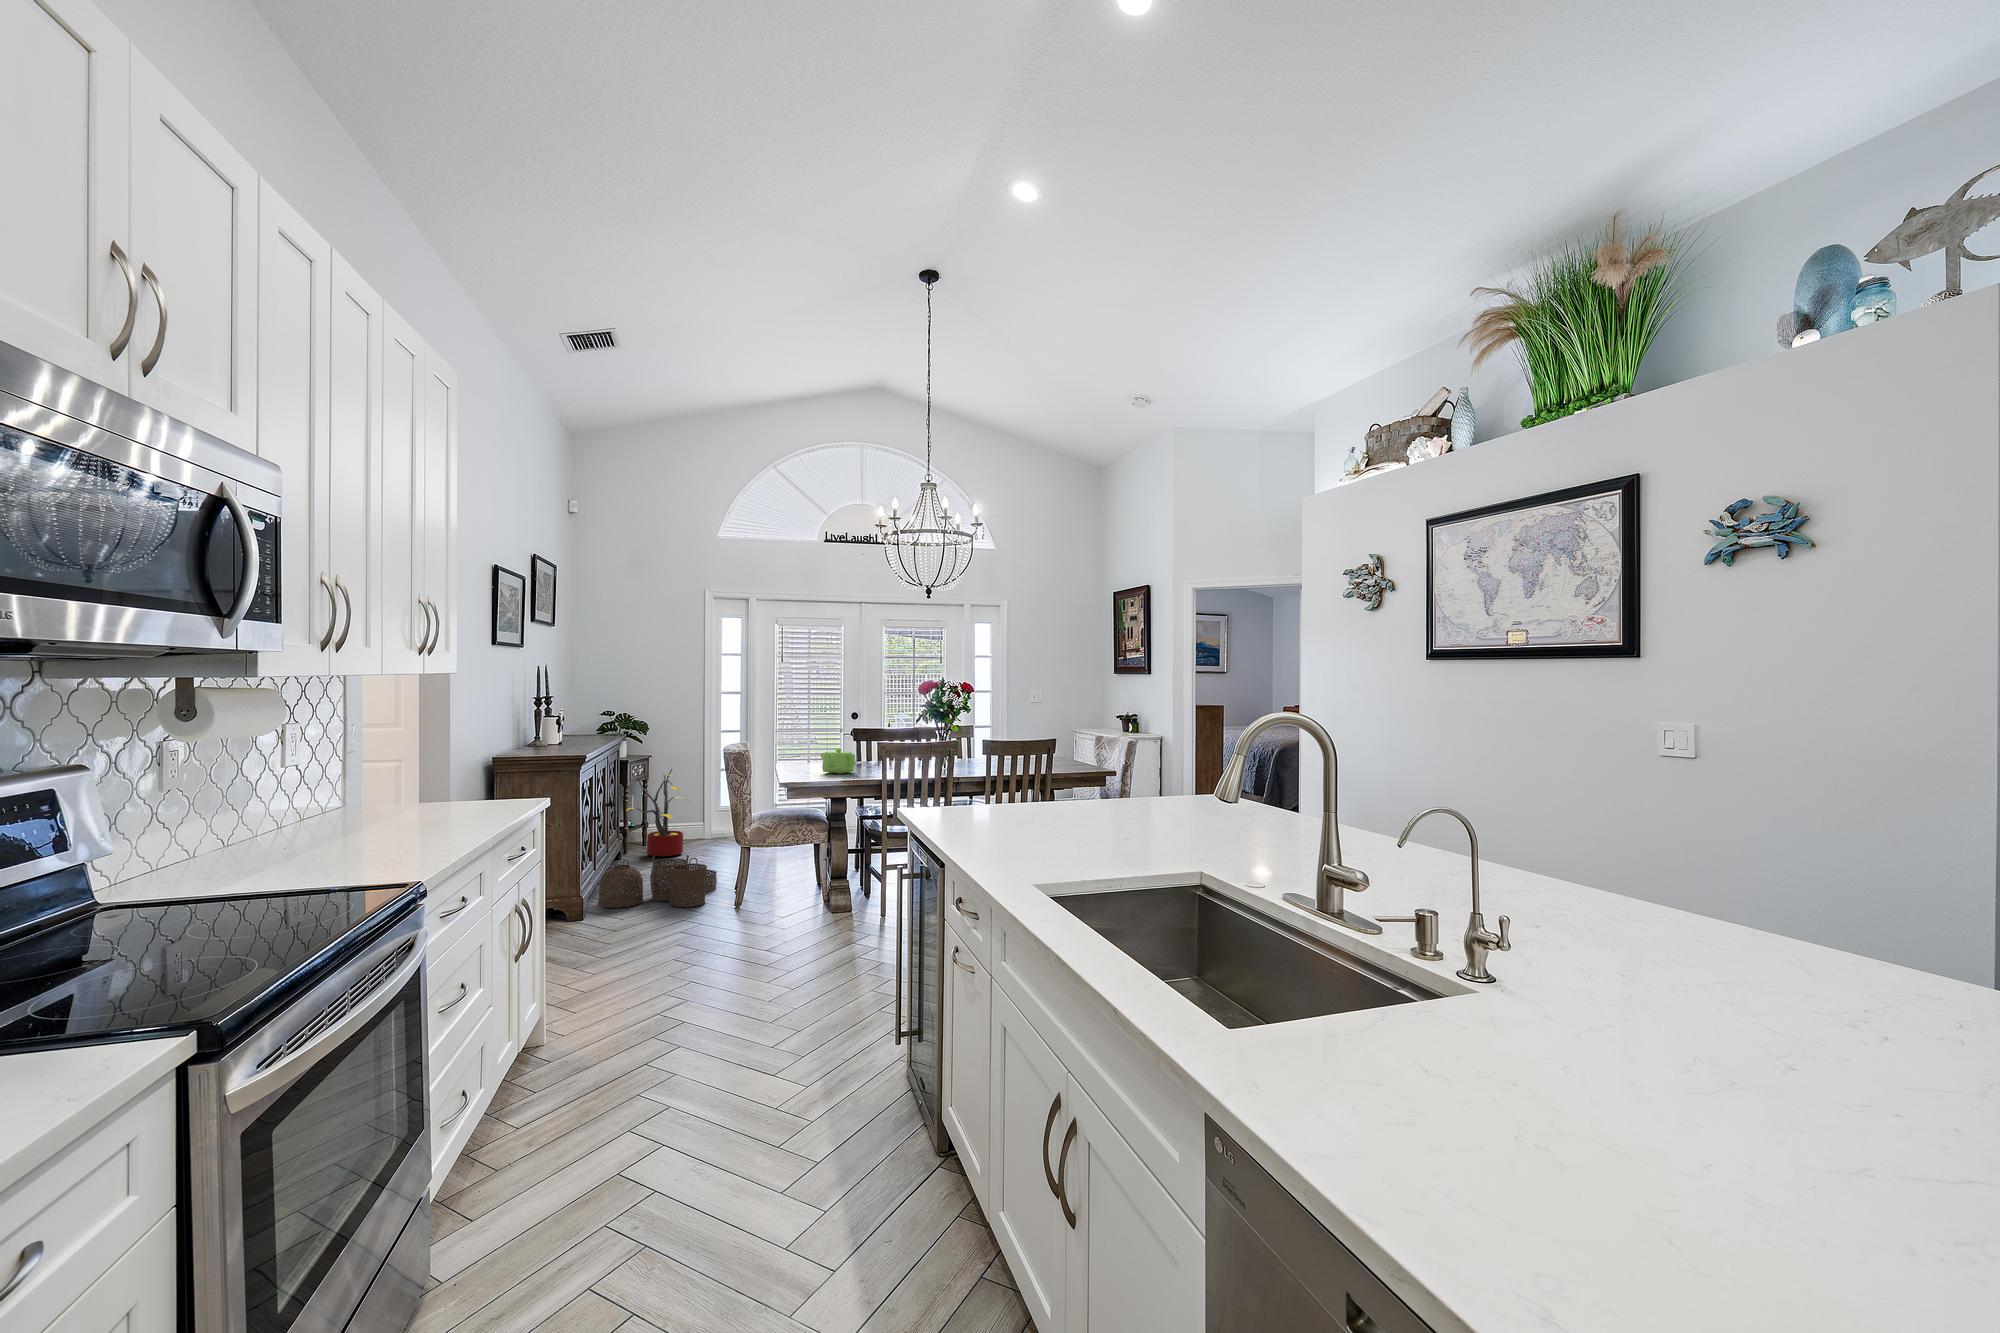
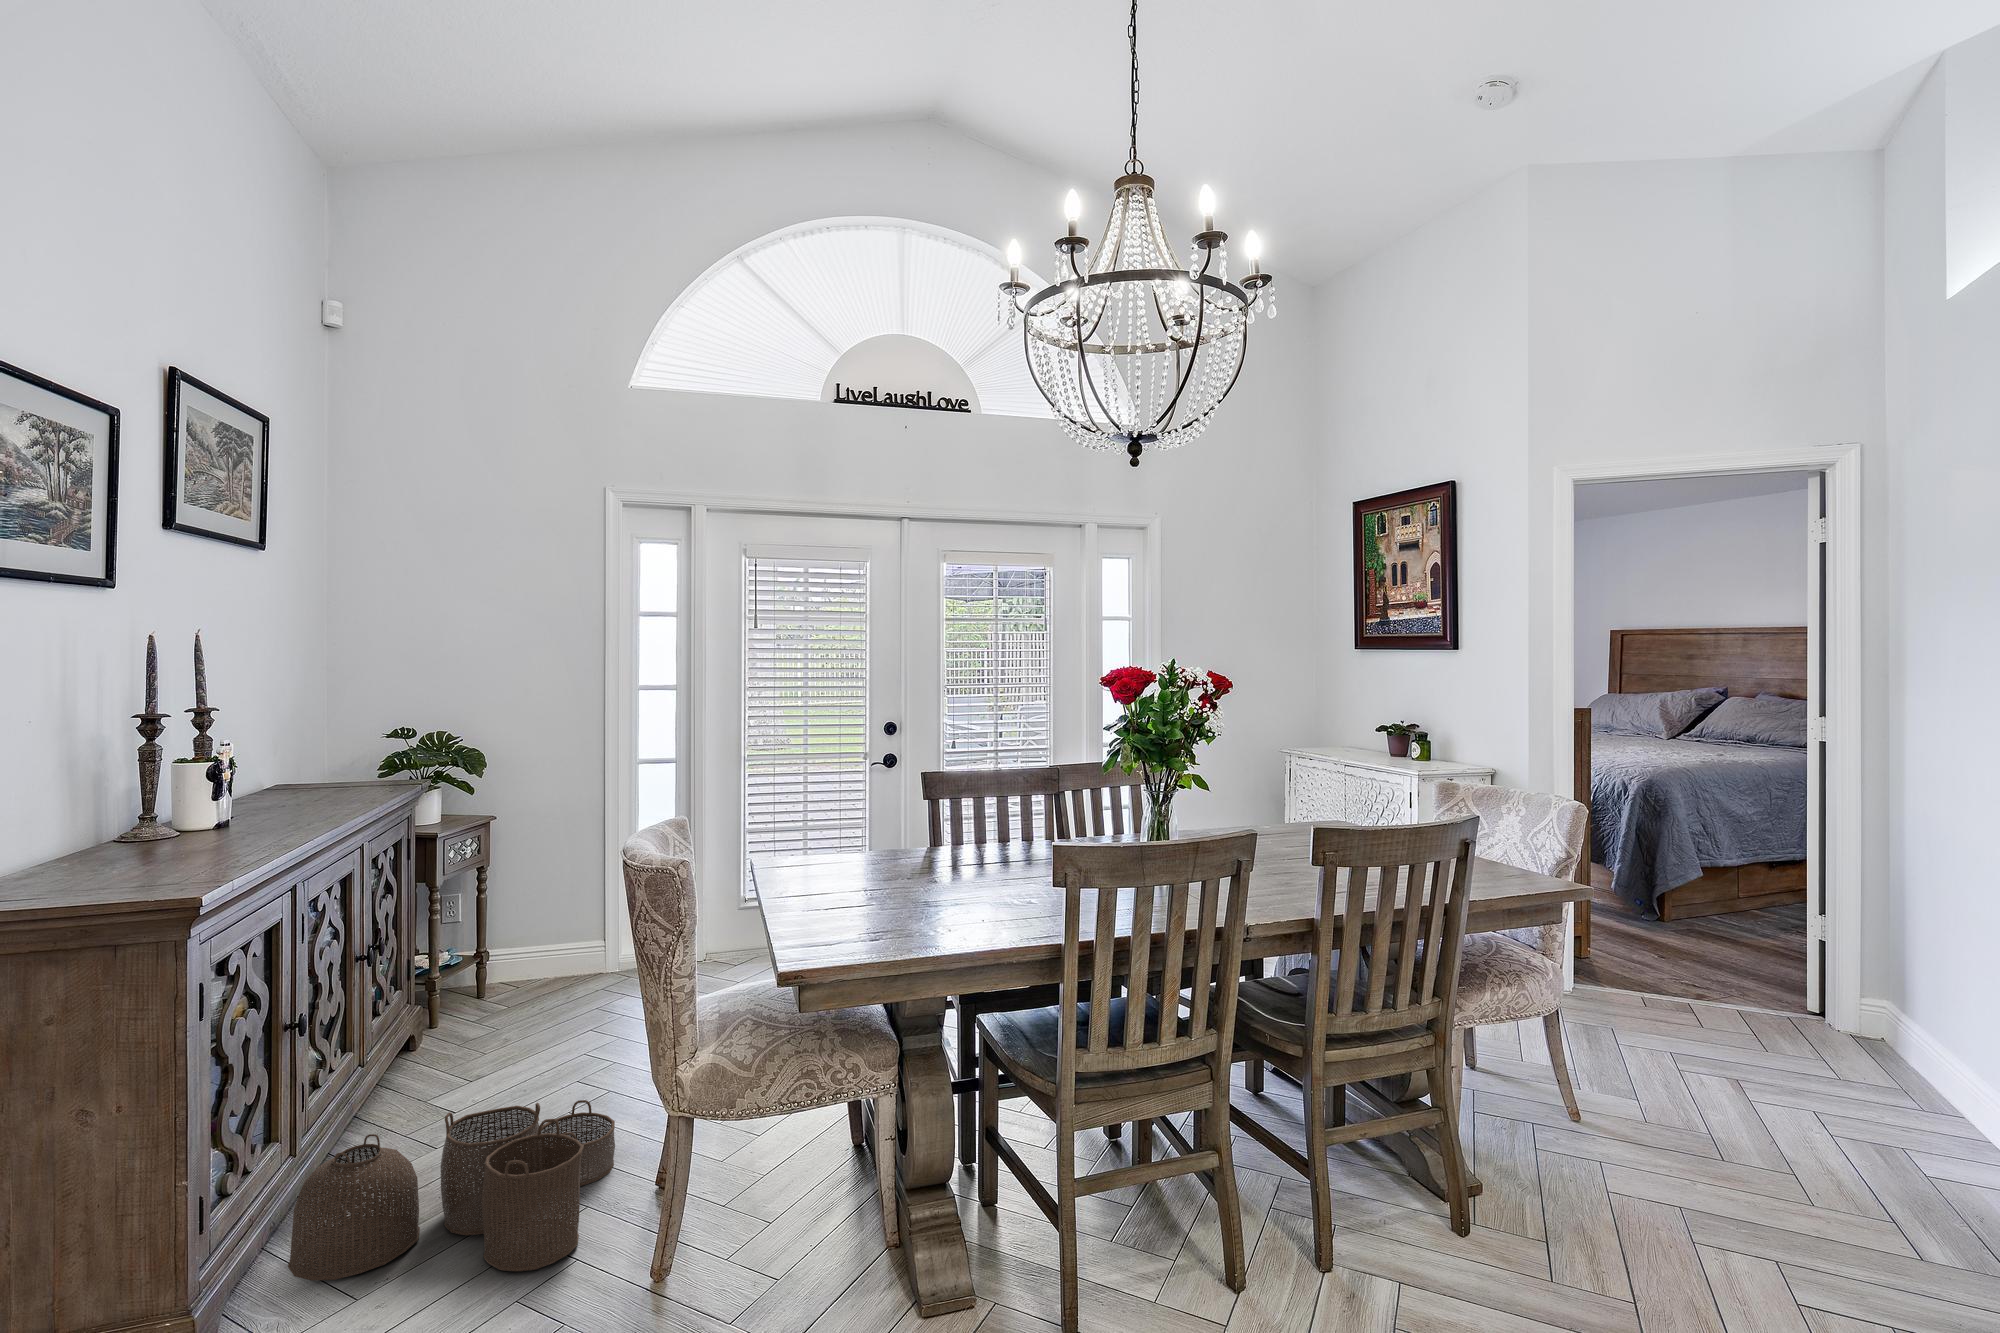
teapot: present [820,749,856,774] -> none [864,838,956,903]
decorative plant: present [626,769,688,856] -> none [426,840,576,1031]

